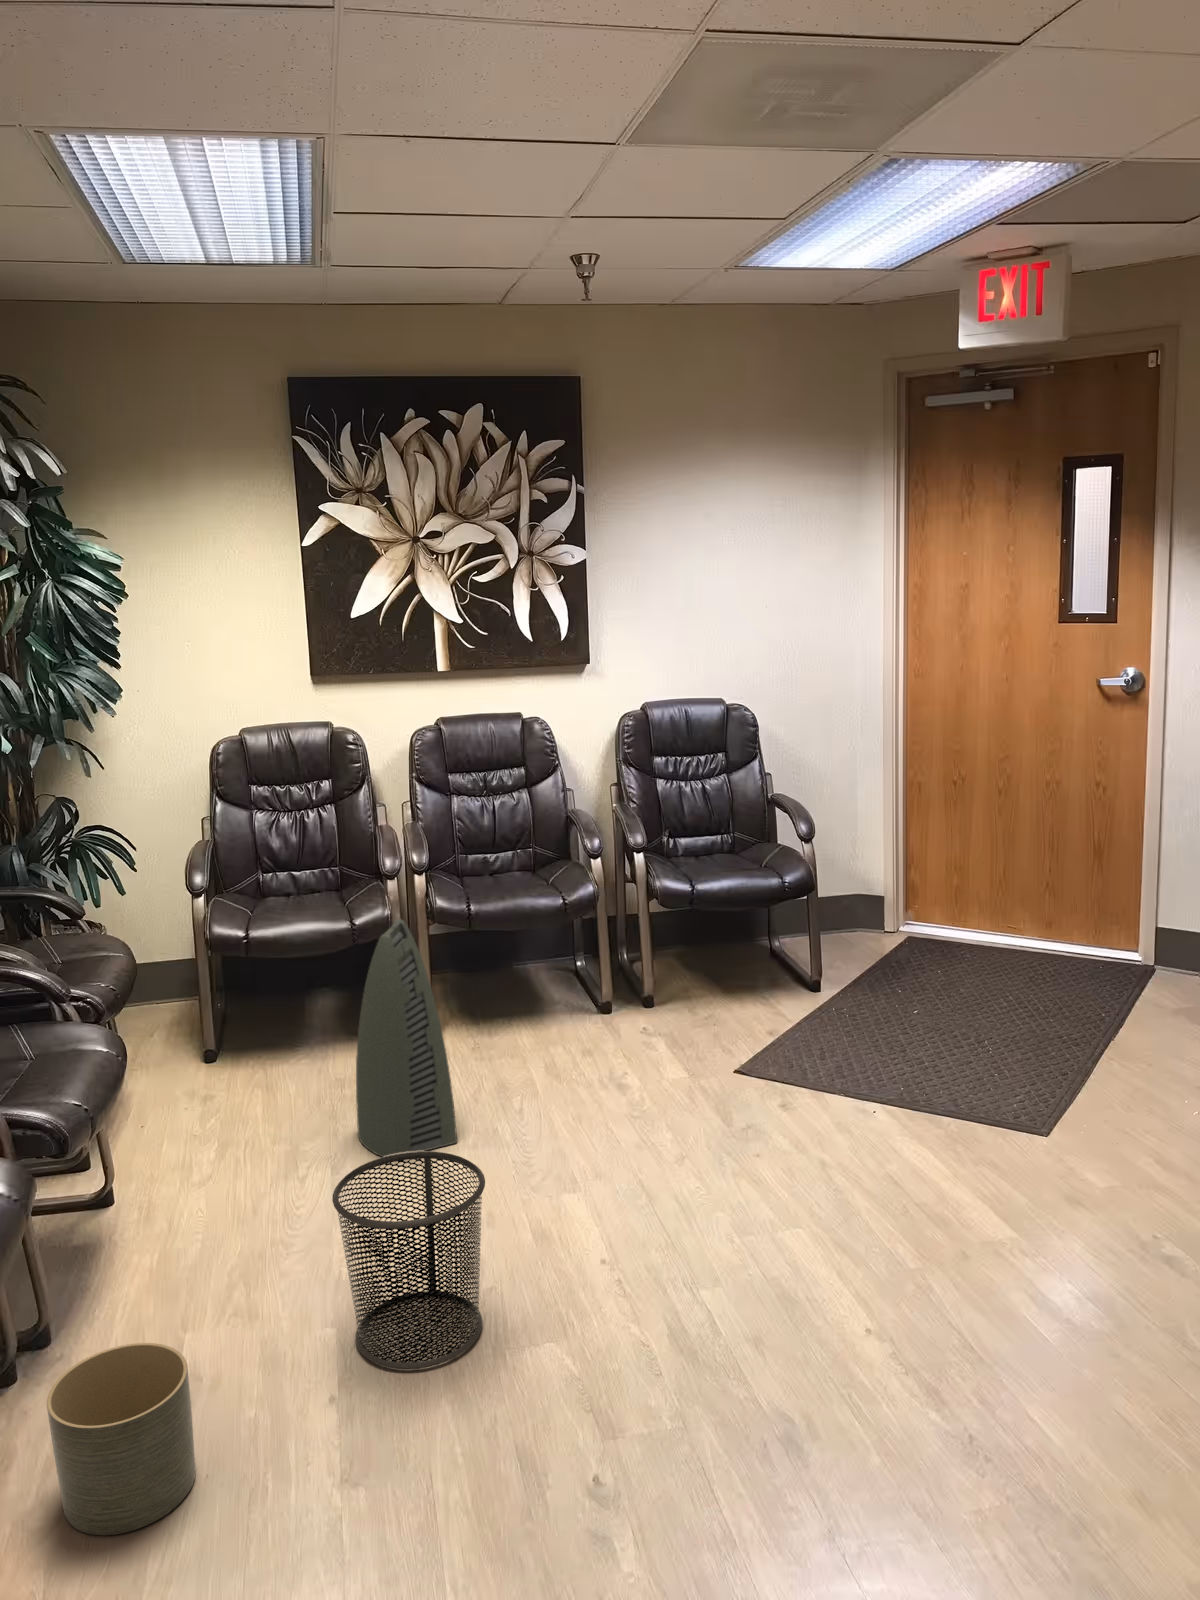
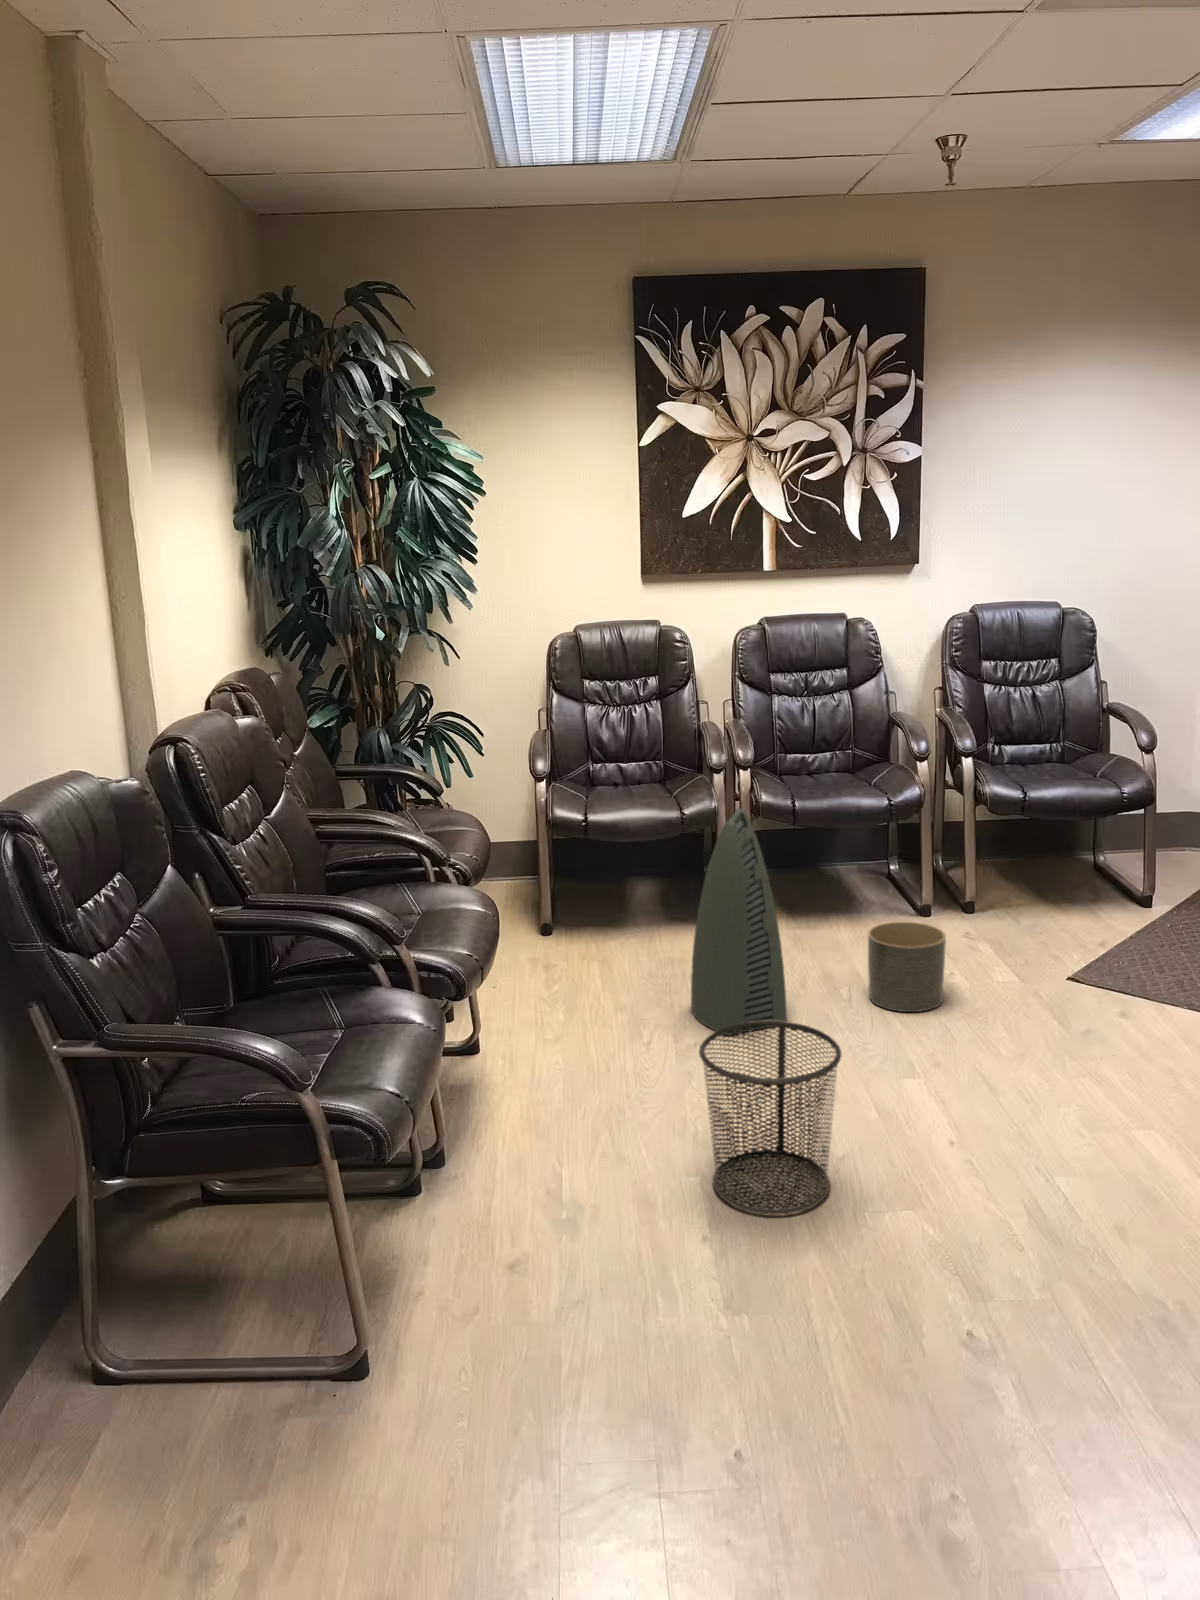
planter: present [47,1343,196,1535] -> present [868,922,946,1012]

